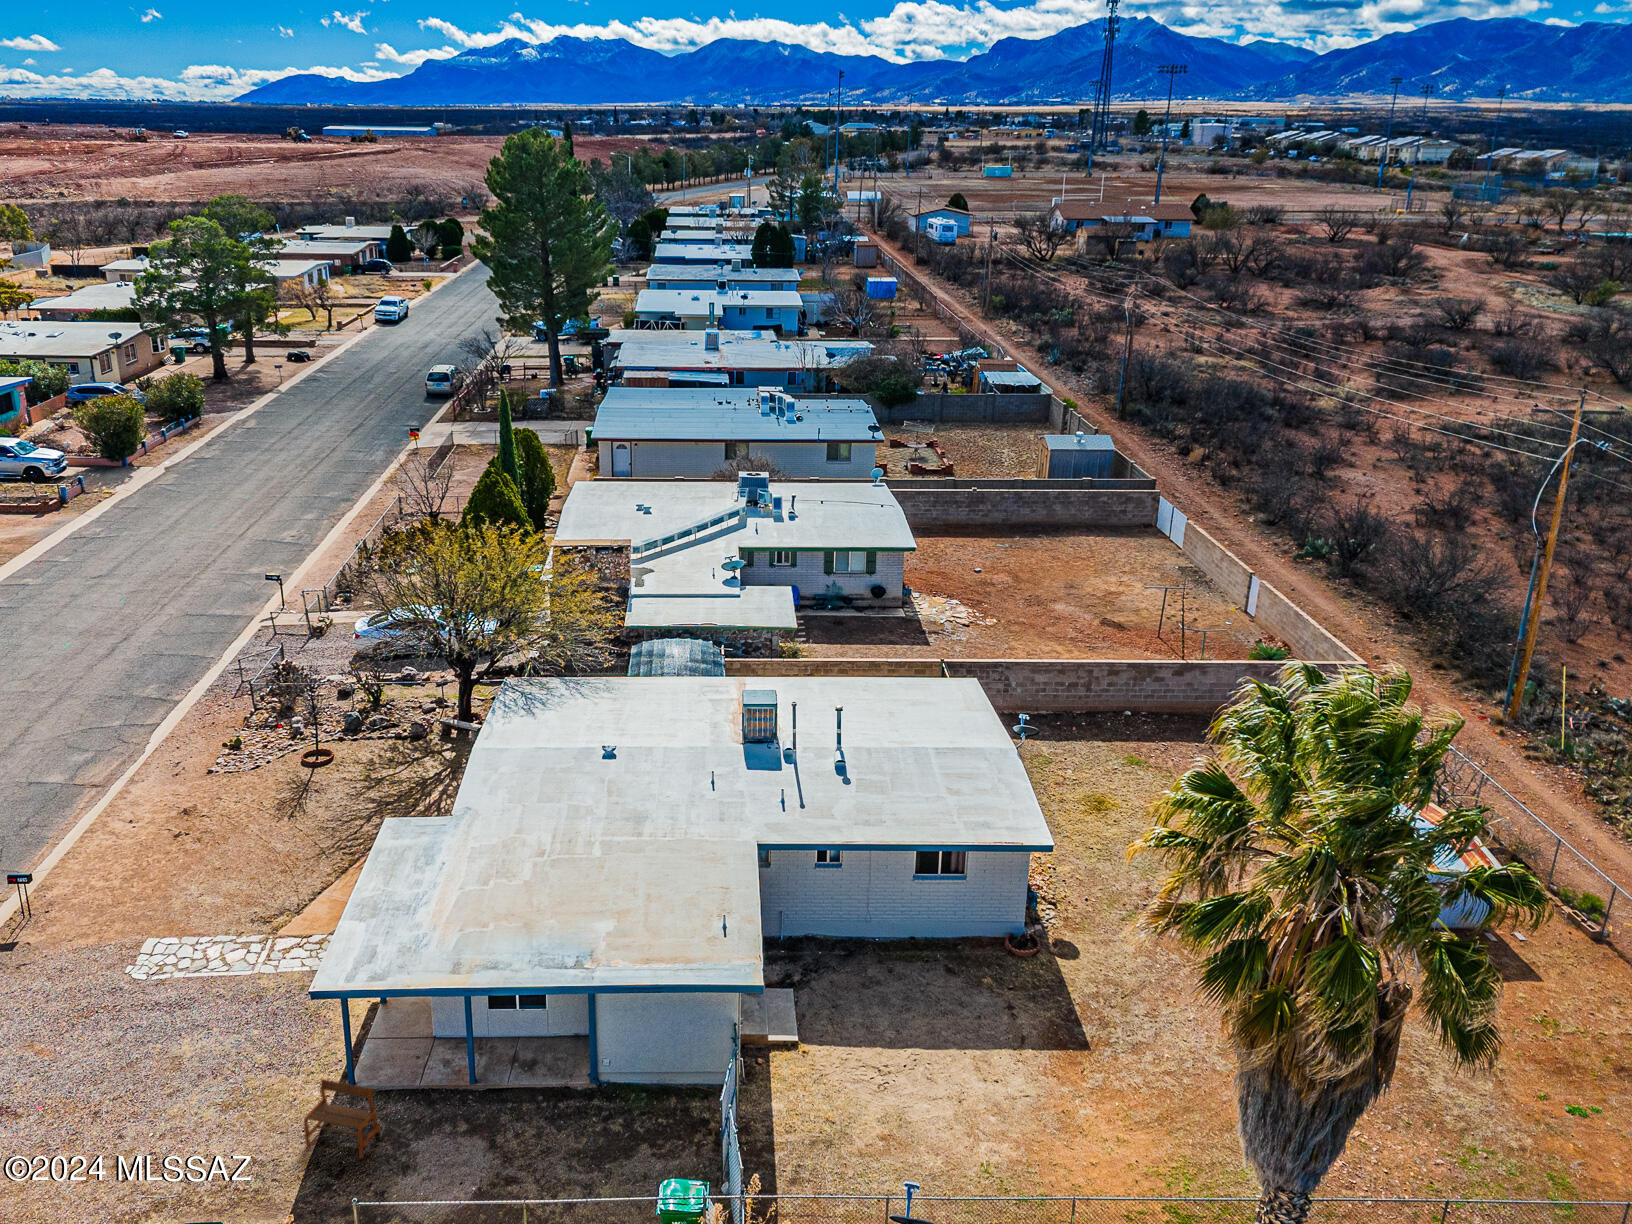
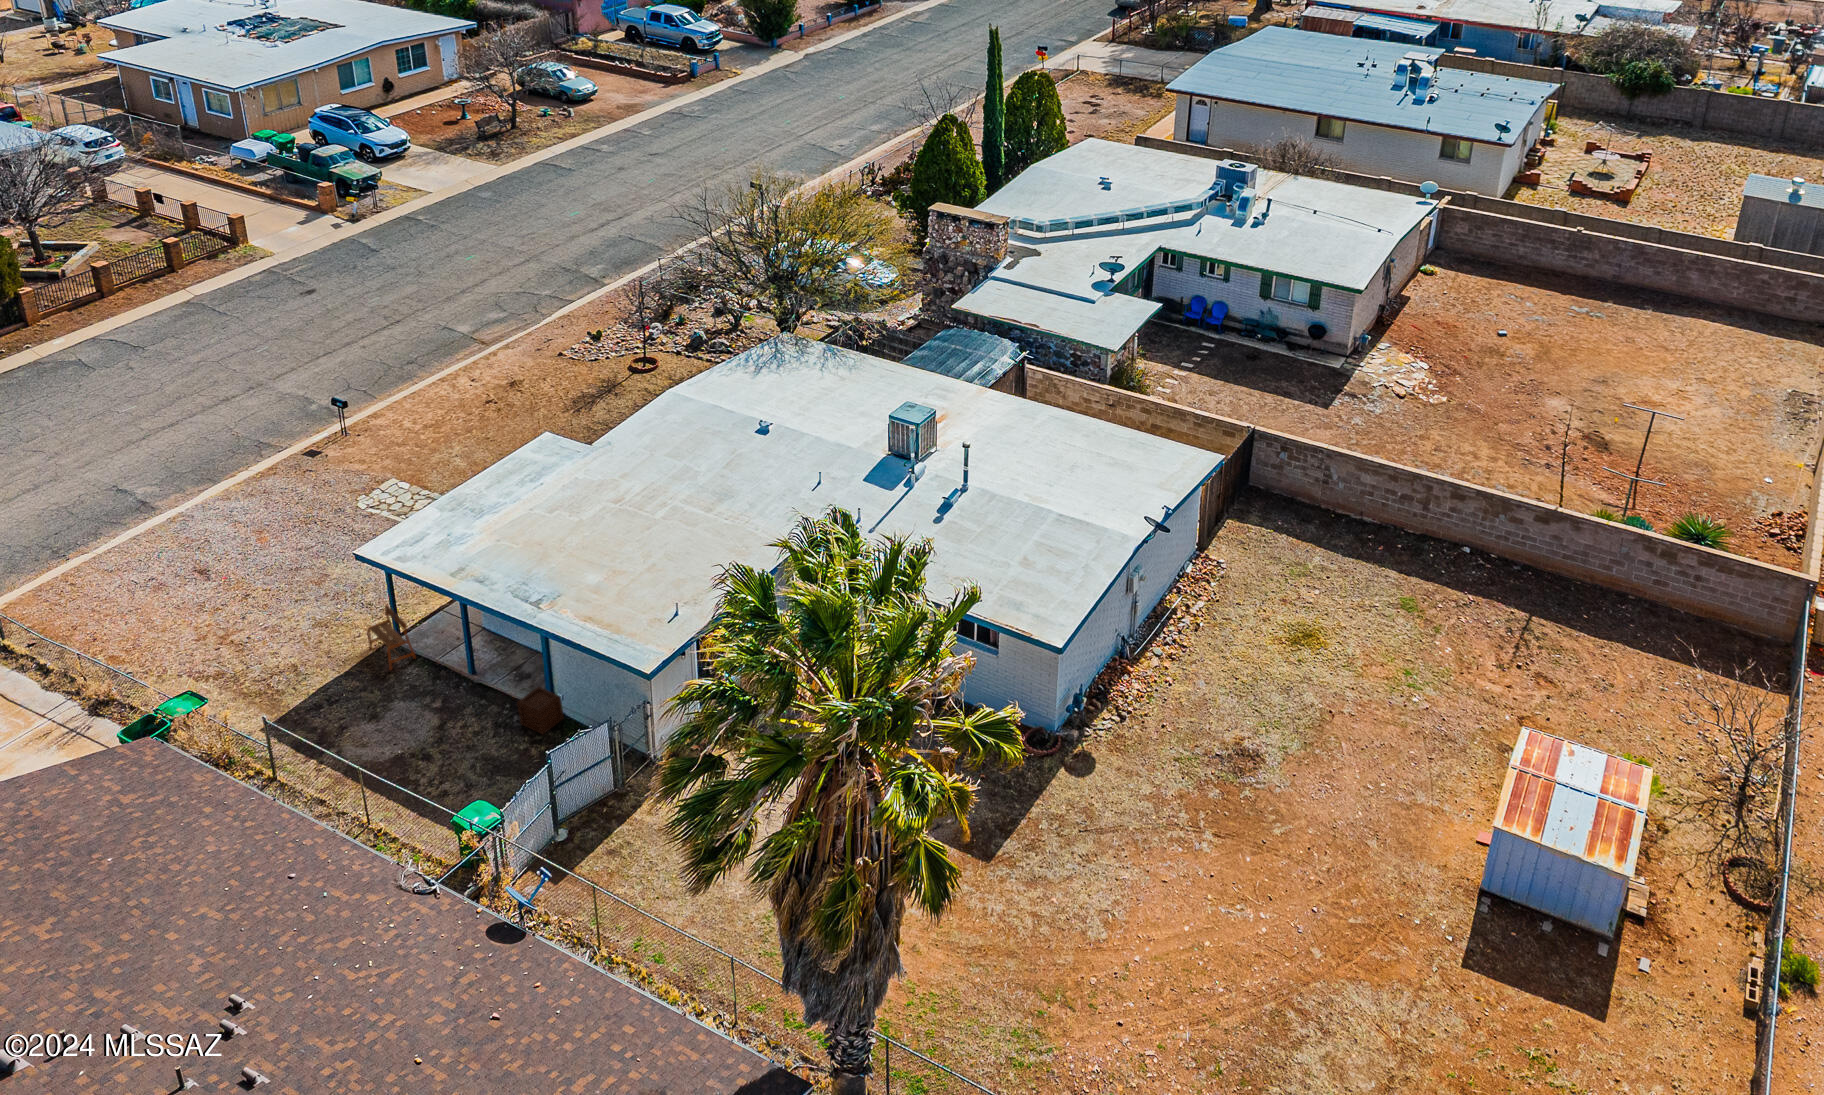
wooden crate: none [582,1090,623,1145] -> present [517,687,564,734]

